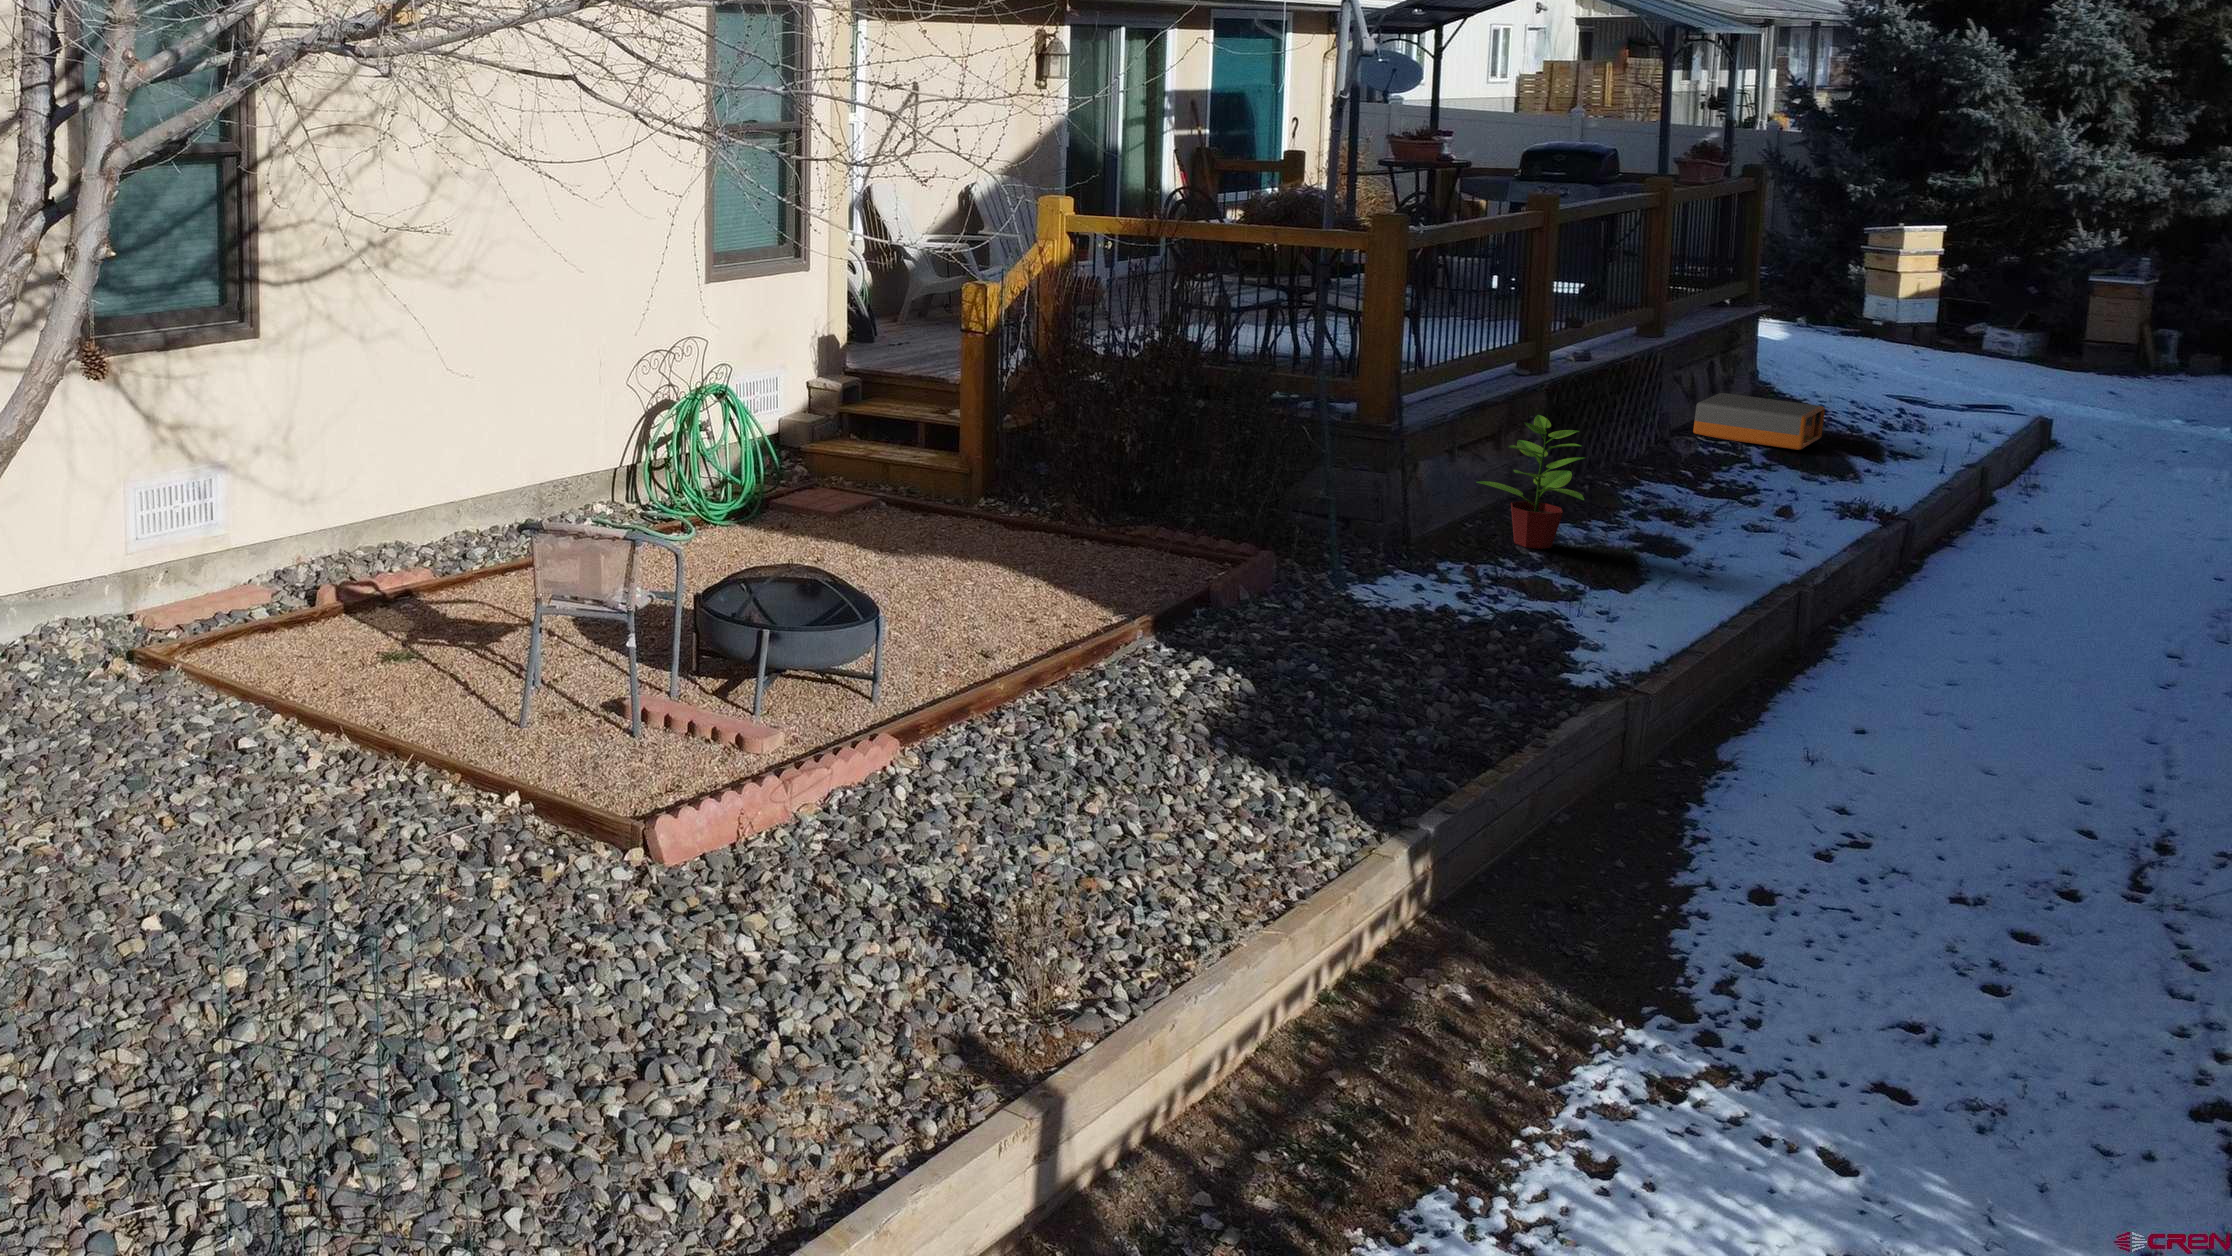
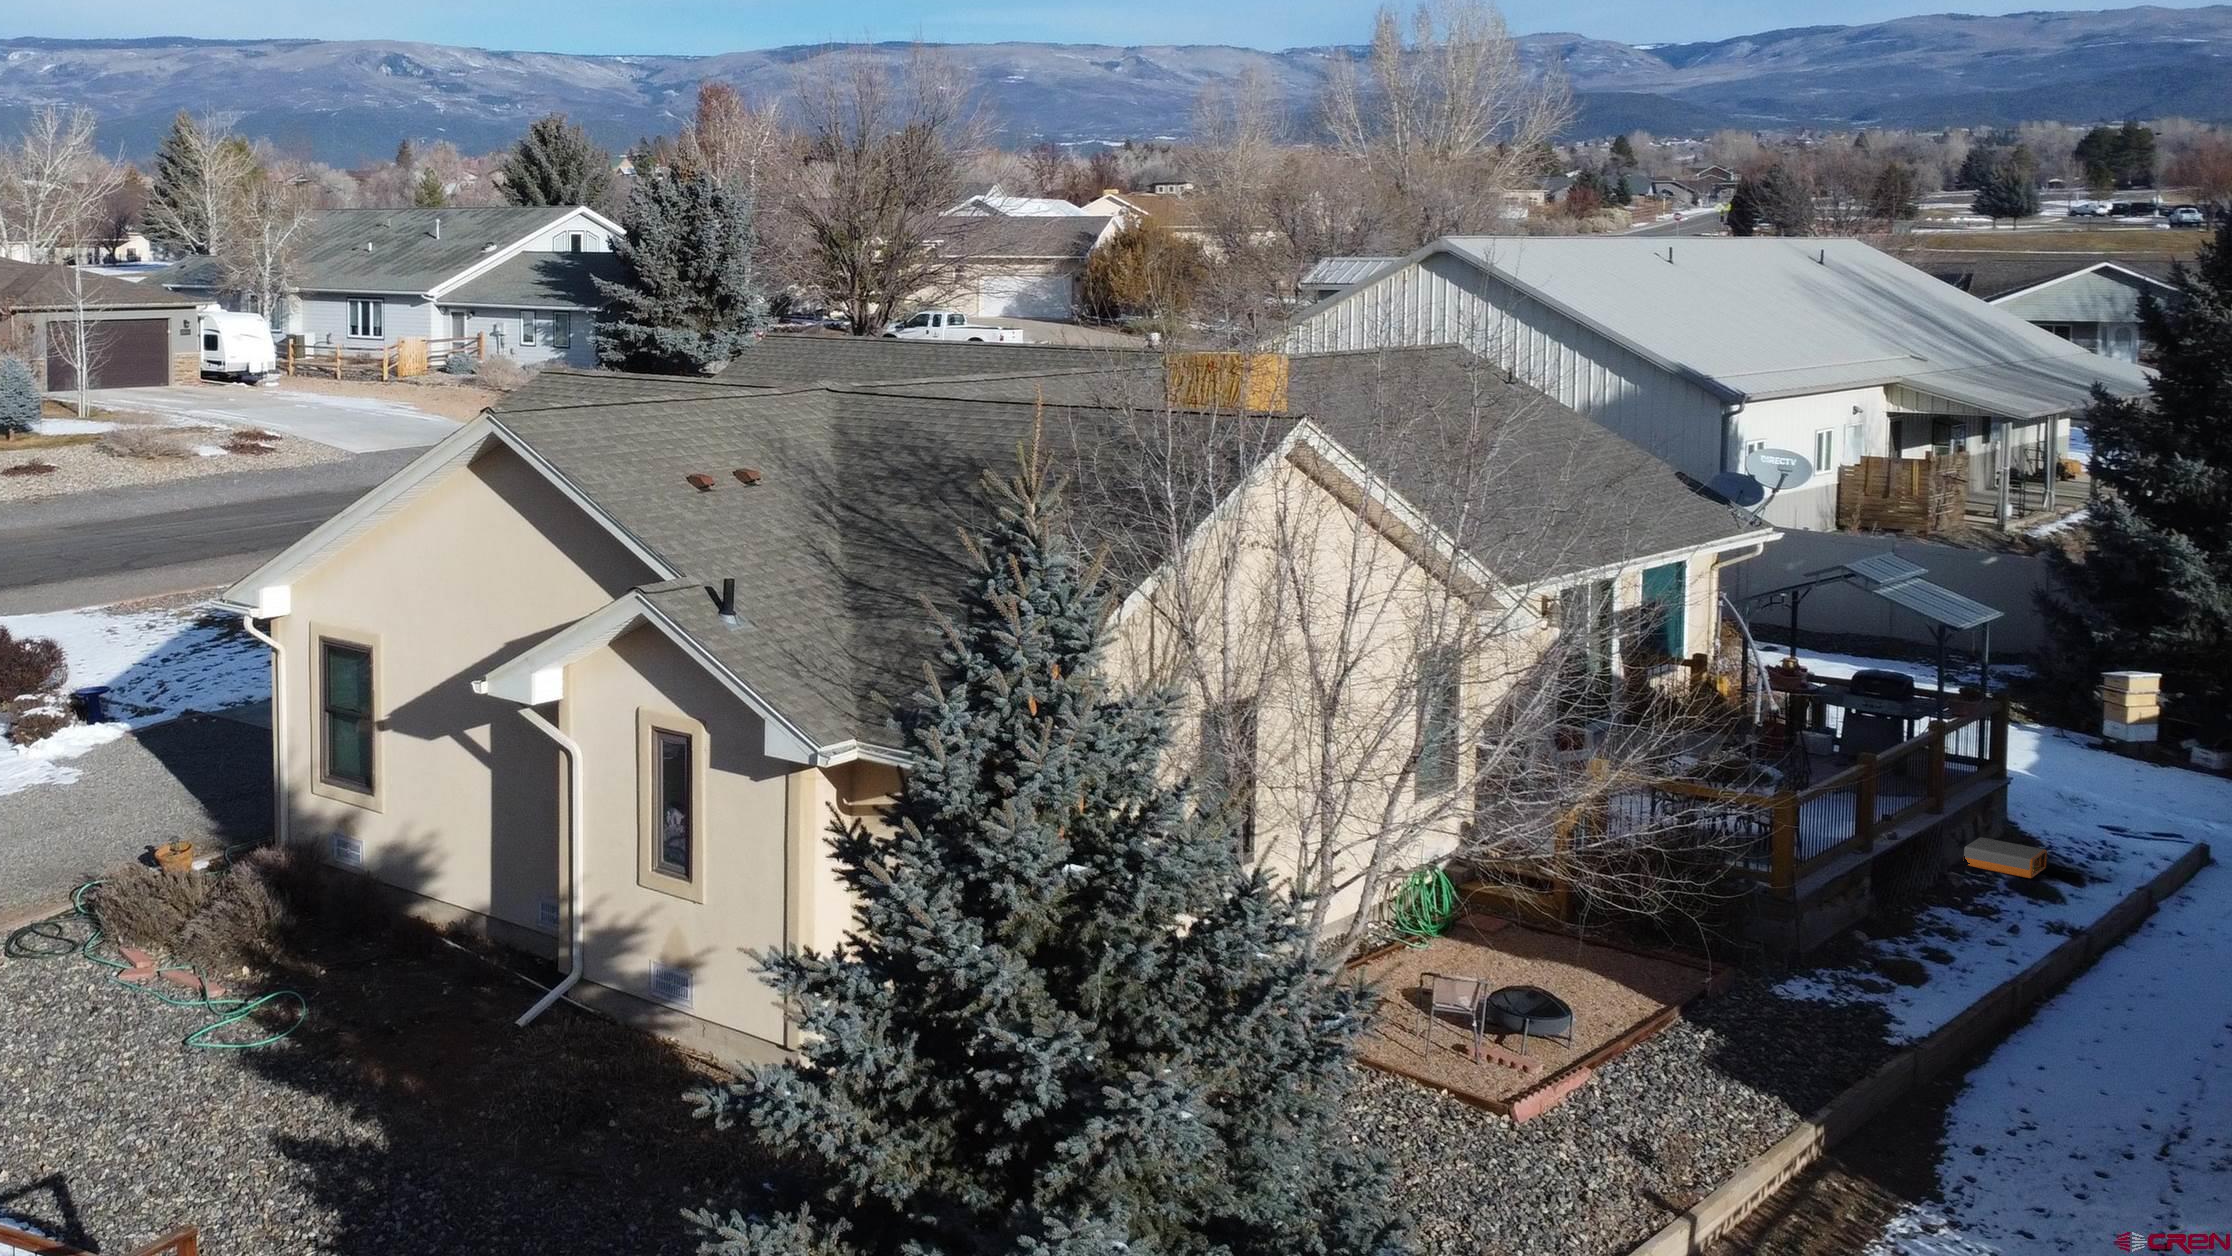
potted plant: present [1476,415,1584,549] -> none [1831,886,1892,957]

